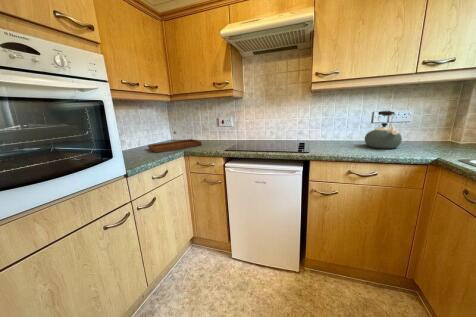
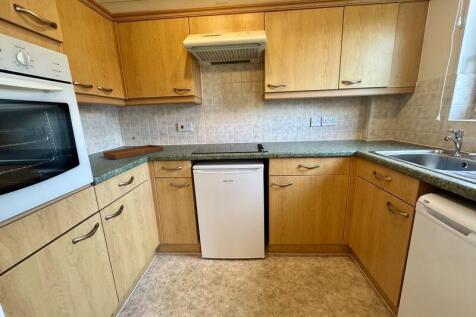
kettle: present [365,111,402,149] -> none [307,117,333,146]

